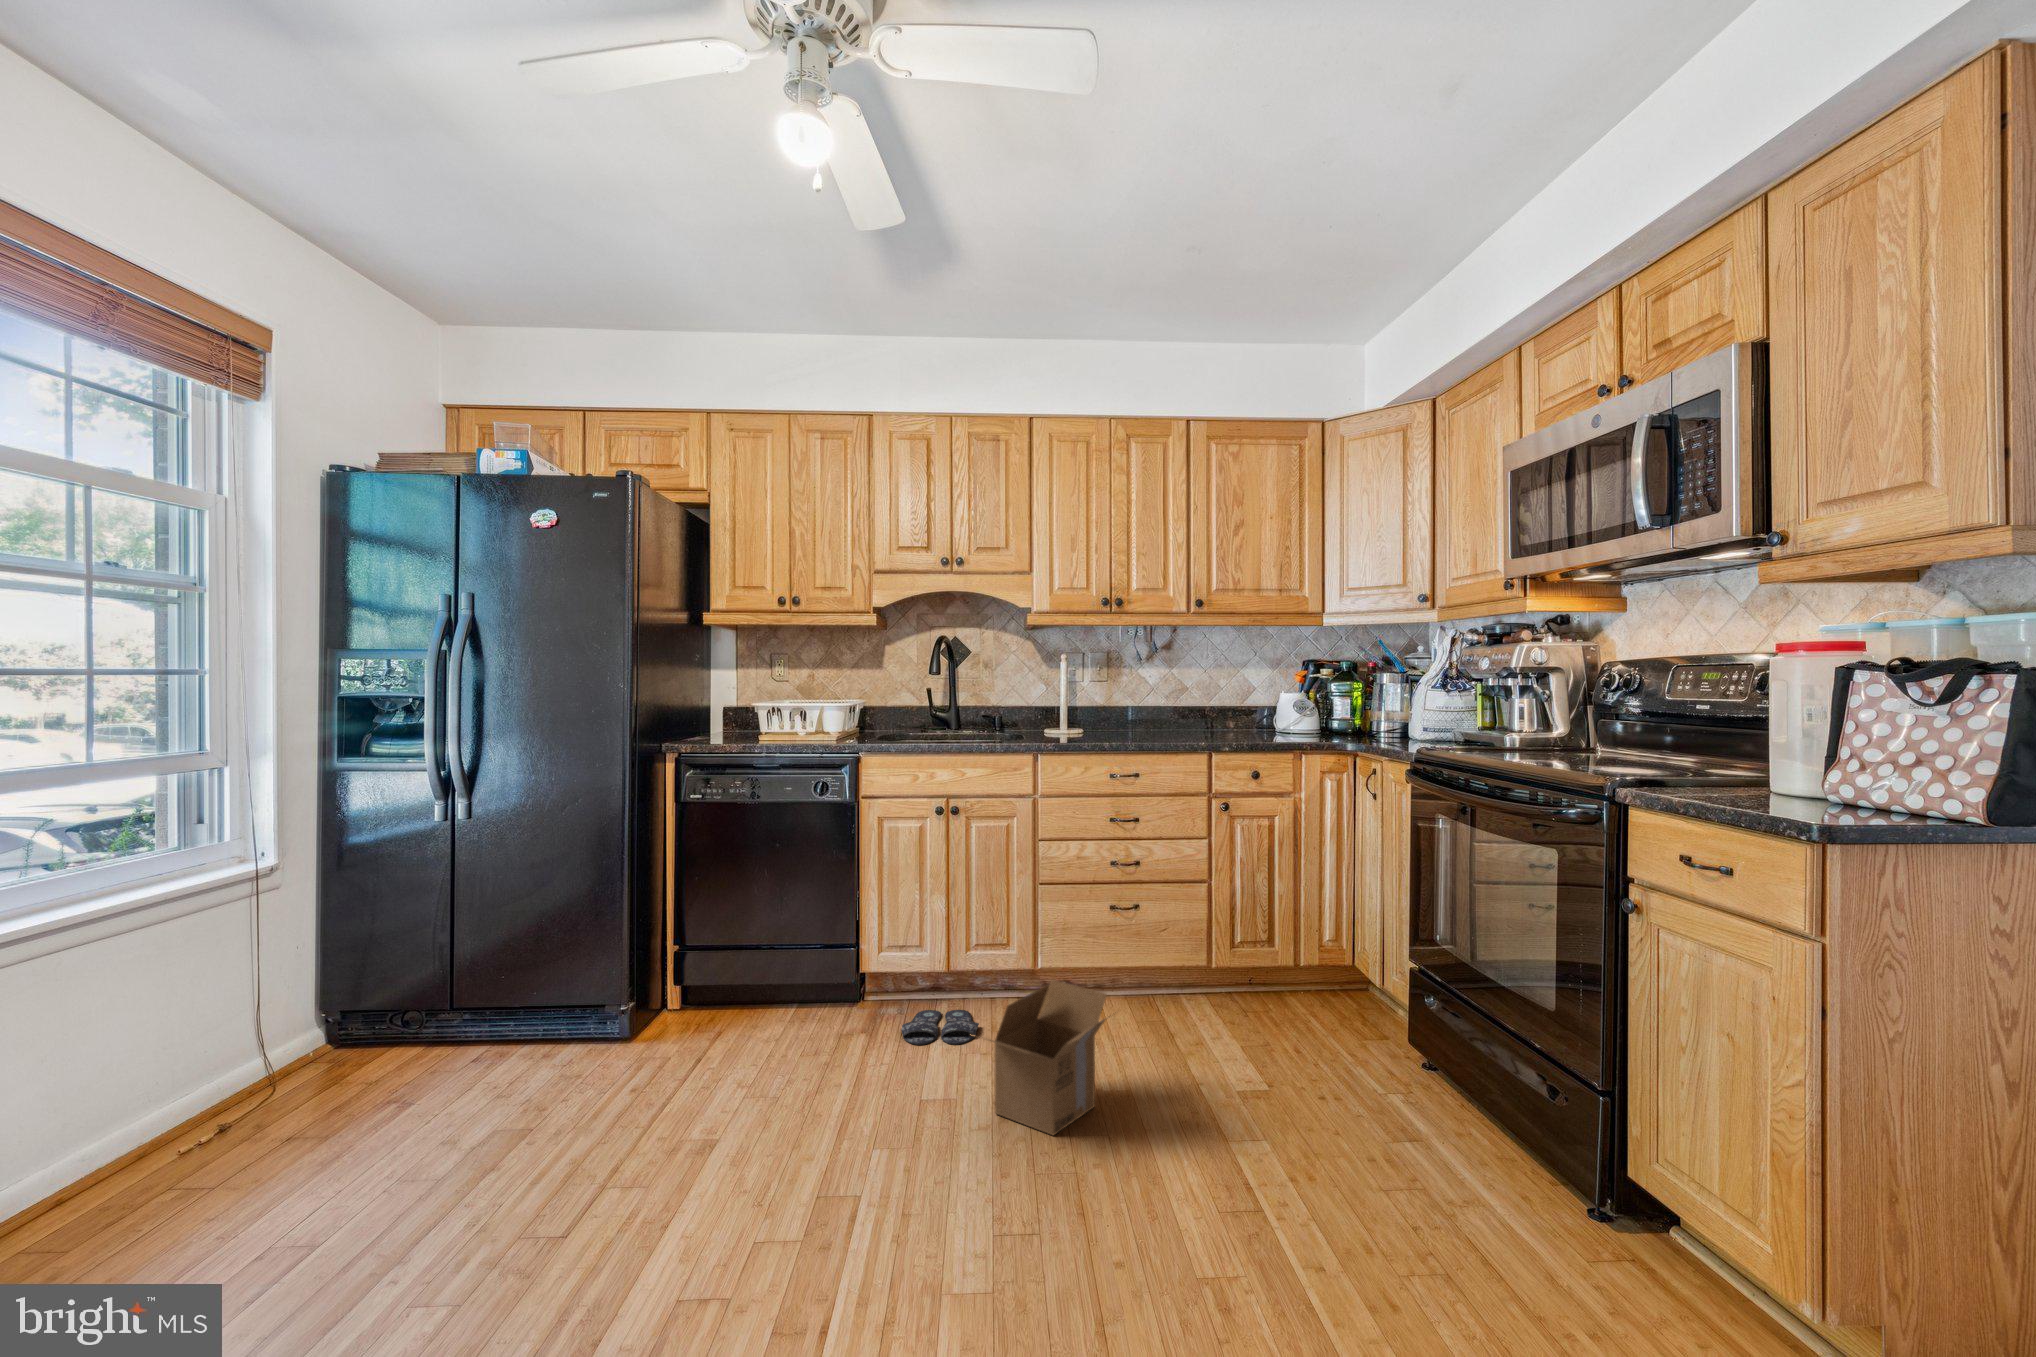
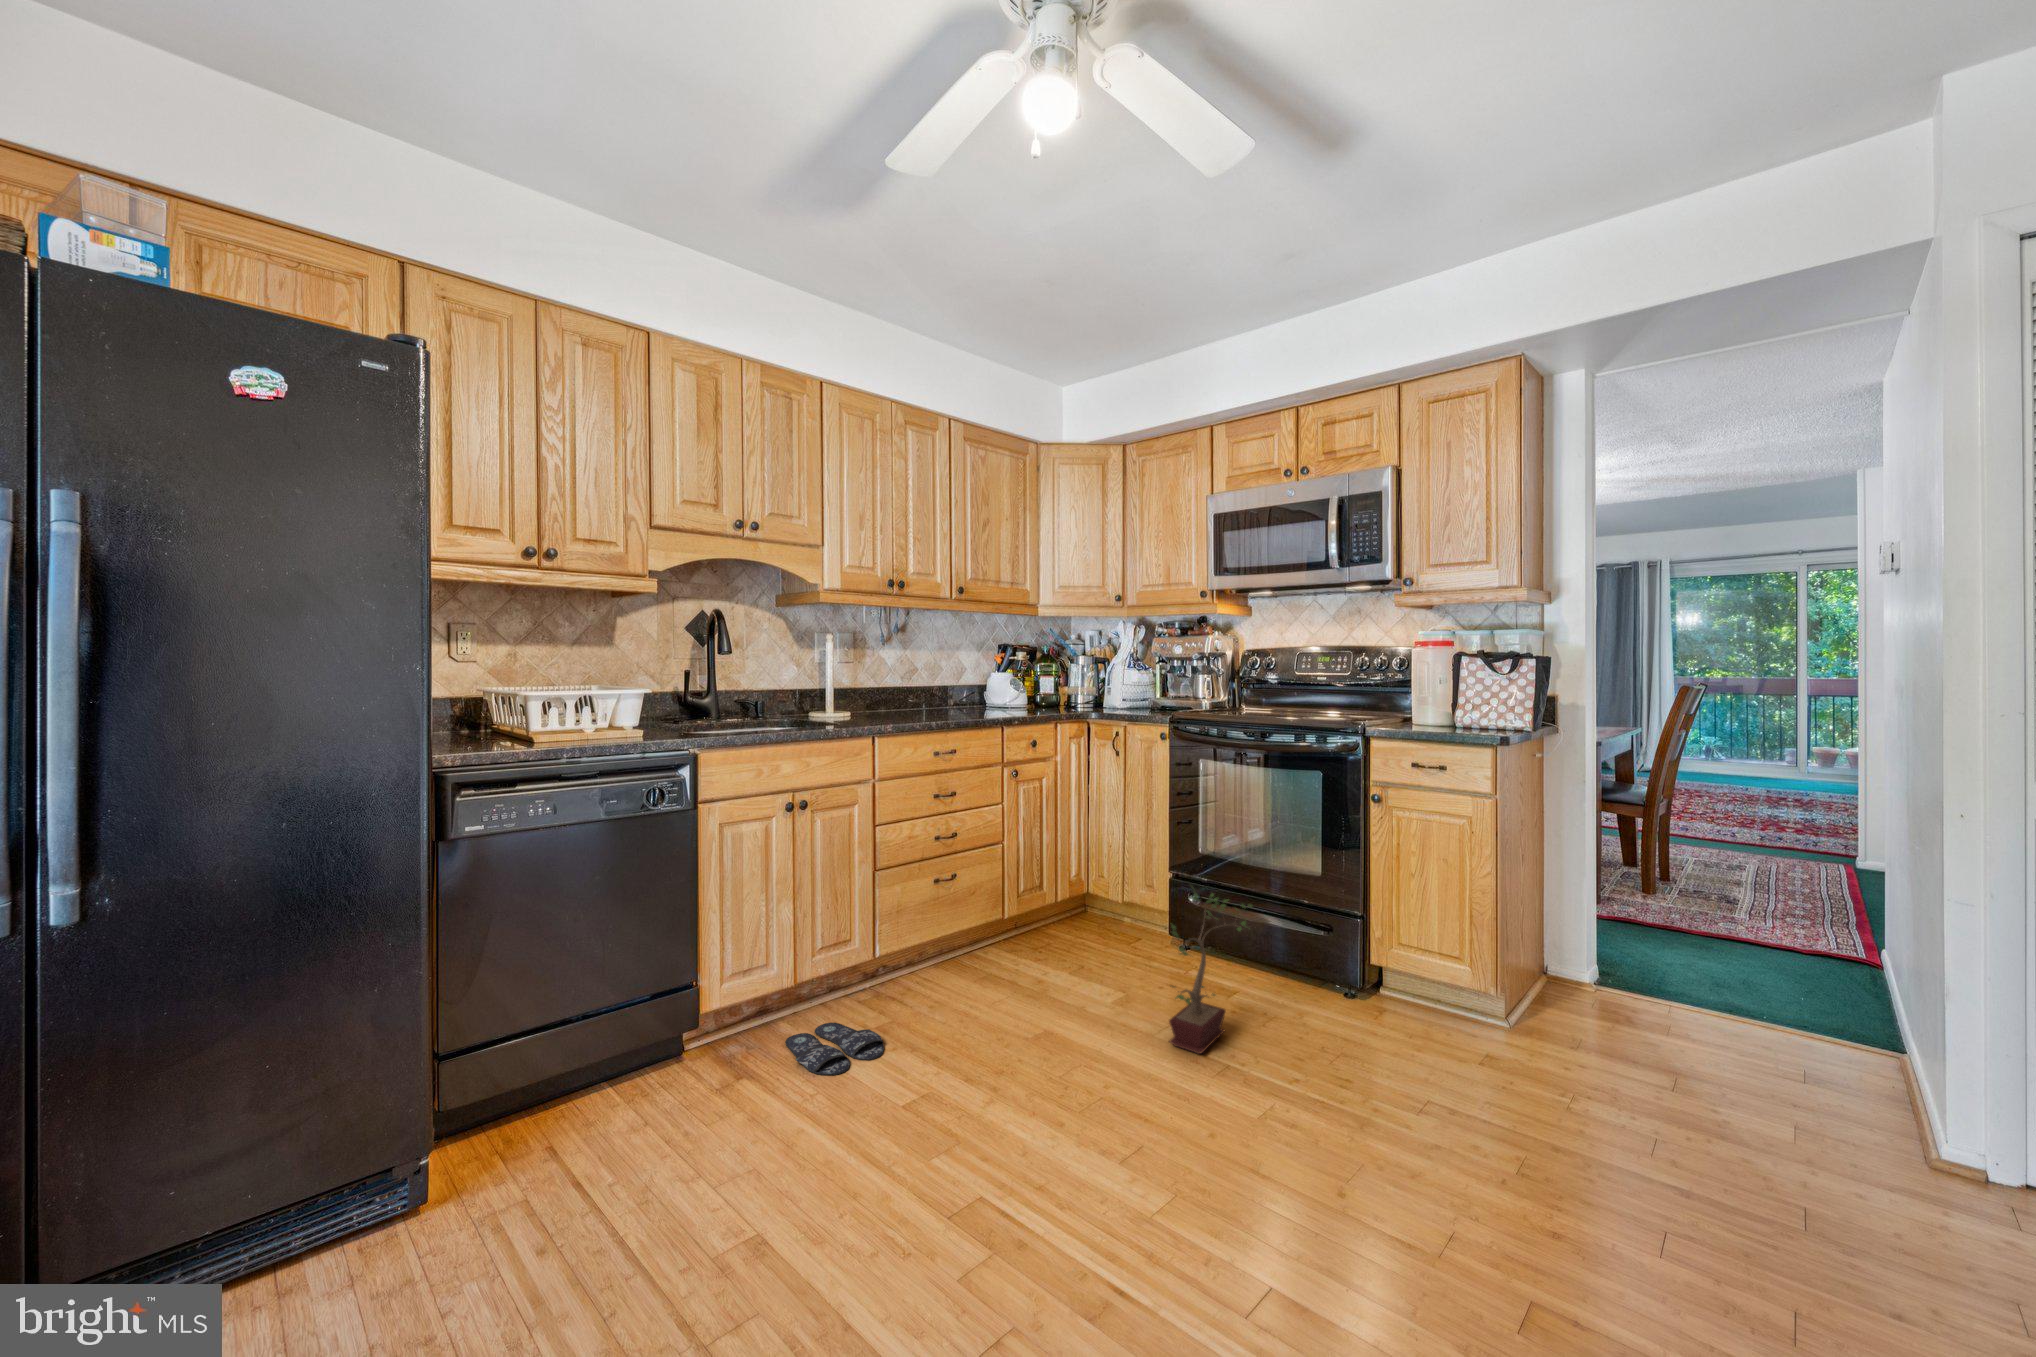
potted plant: none [1174,948,1347,1150] -> present [1169,892,1252,1054]
cardboard box: present [982,980,1107,1136] -> none [1013,952,1125,1102]

